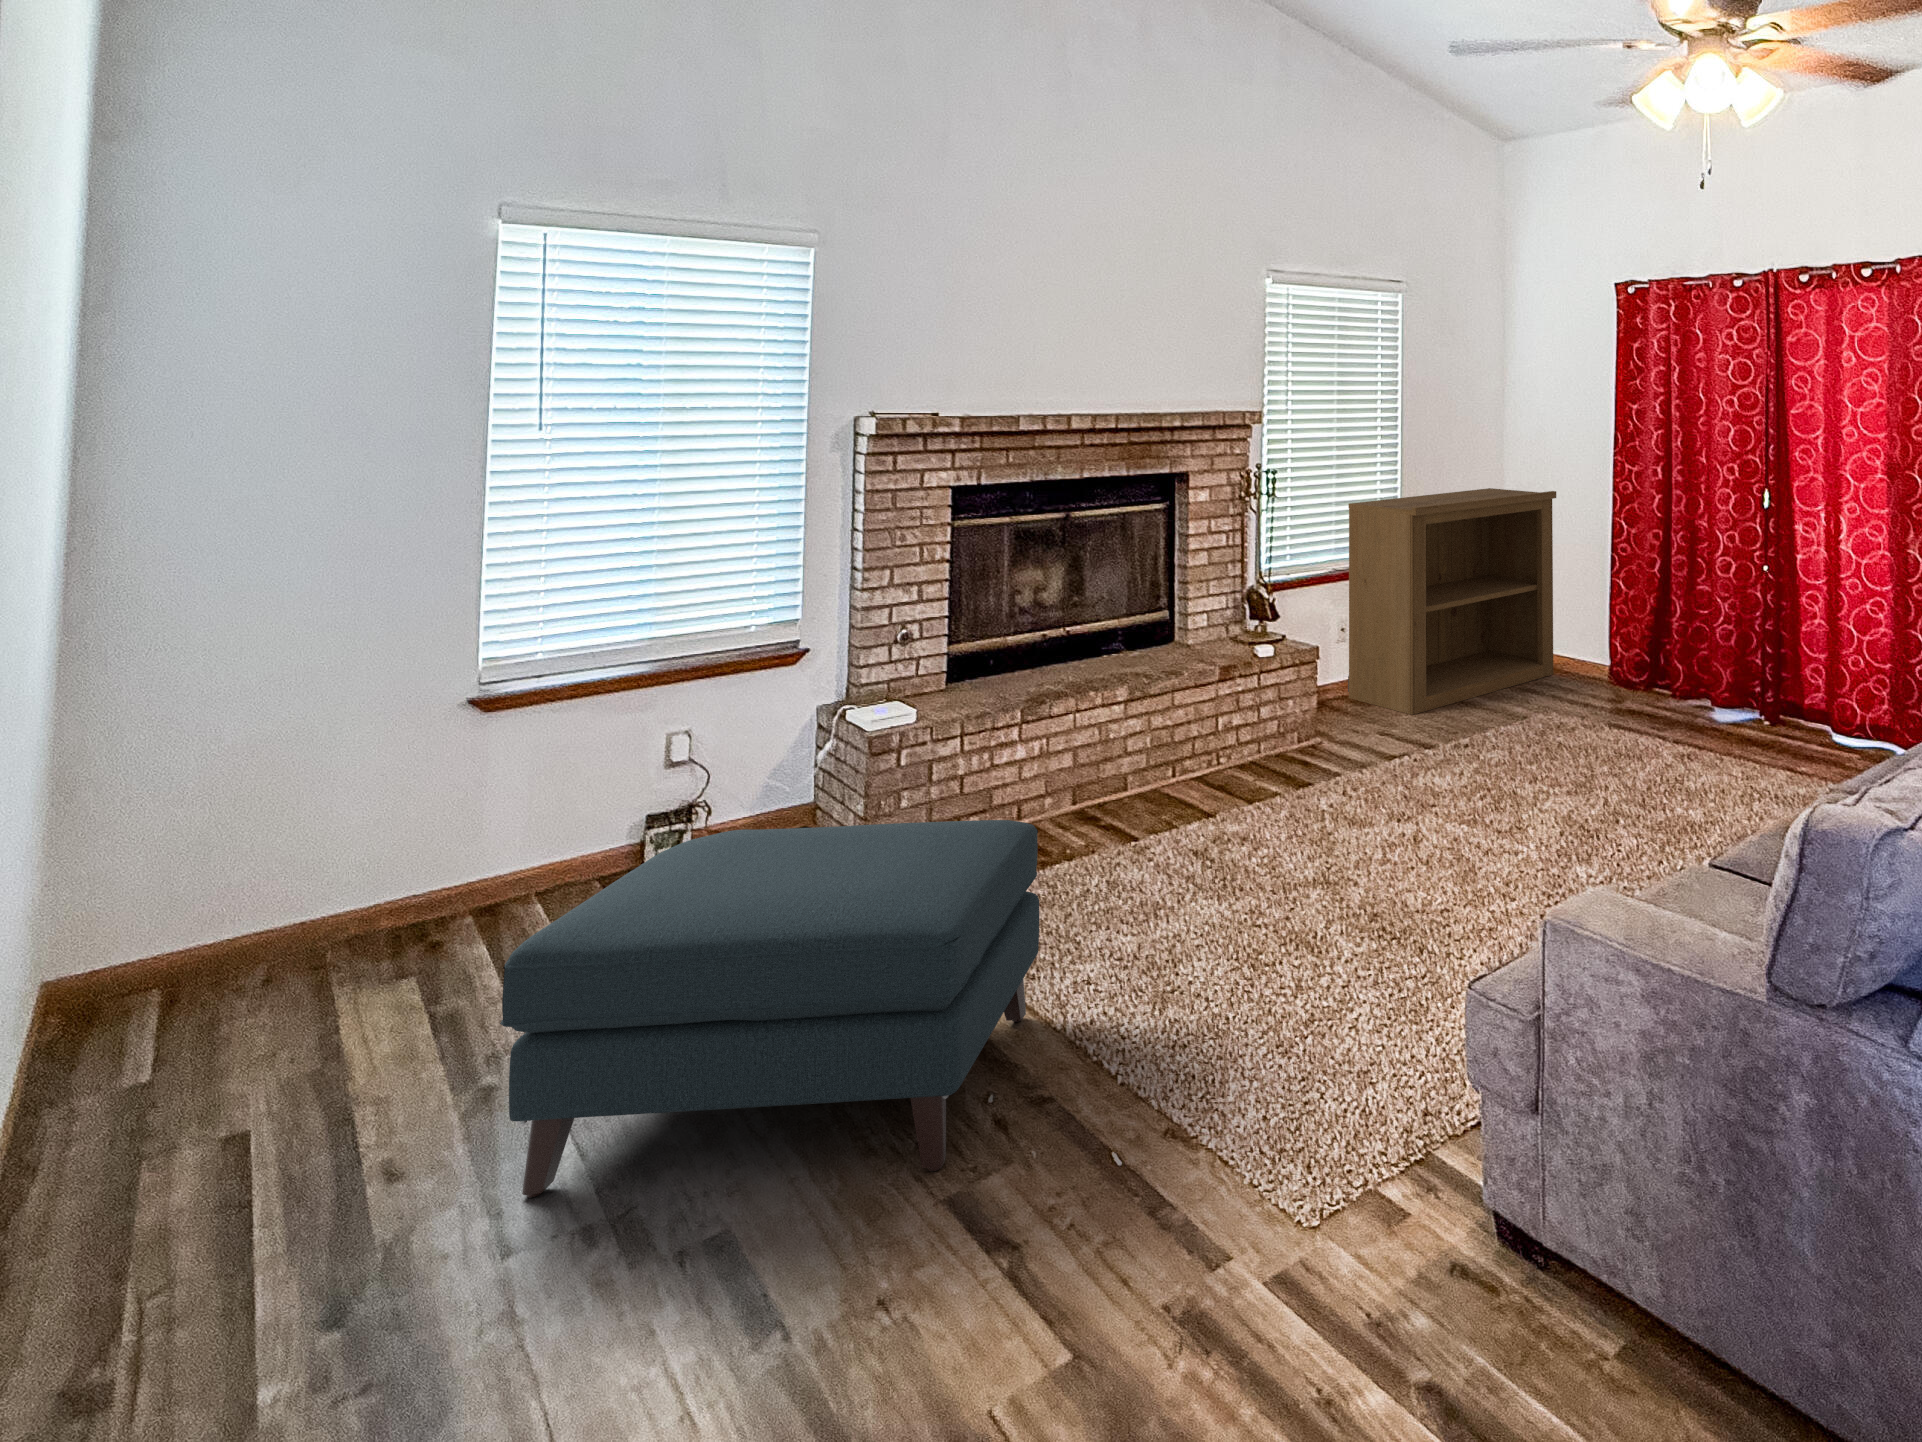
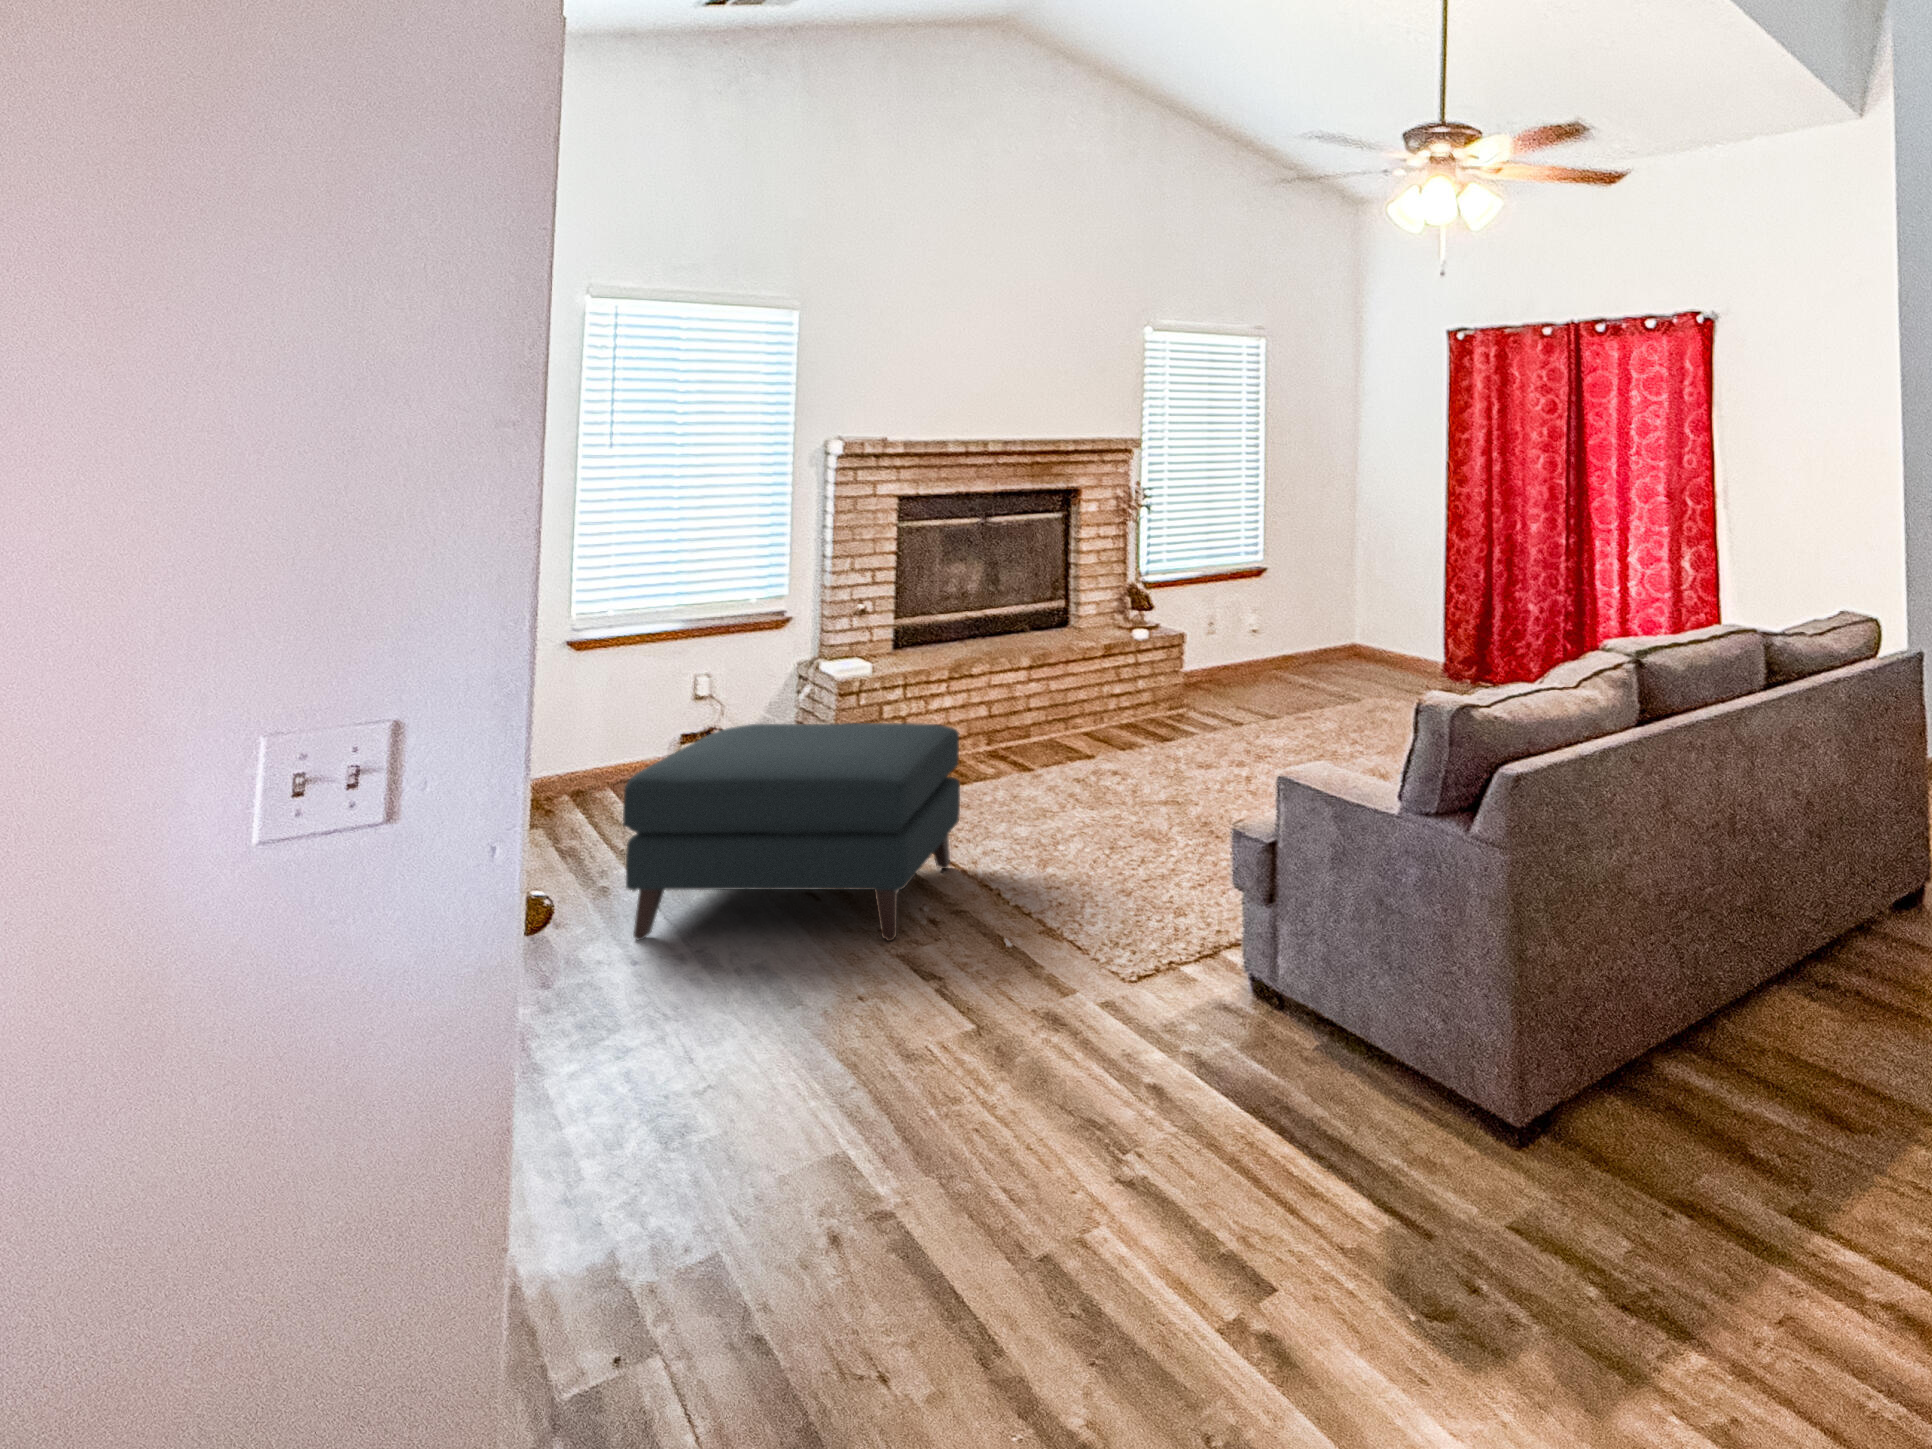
bookshelf: present [1348,488,1556,715] -> none [1215,507,1395,693]

